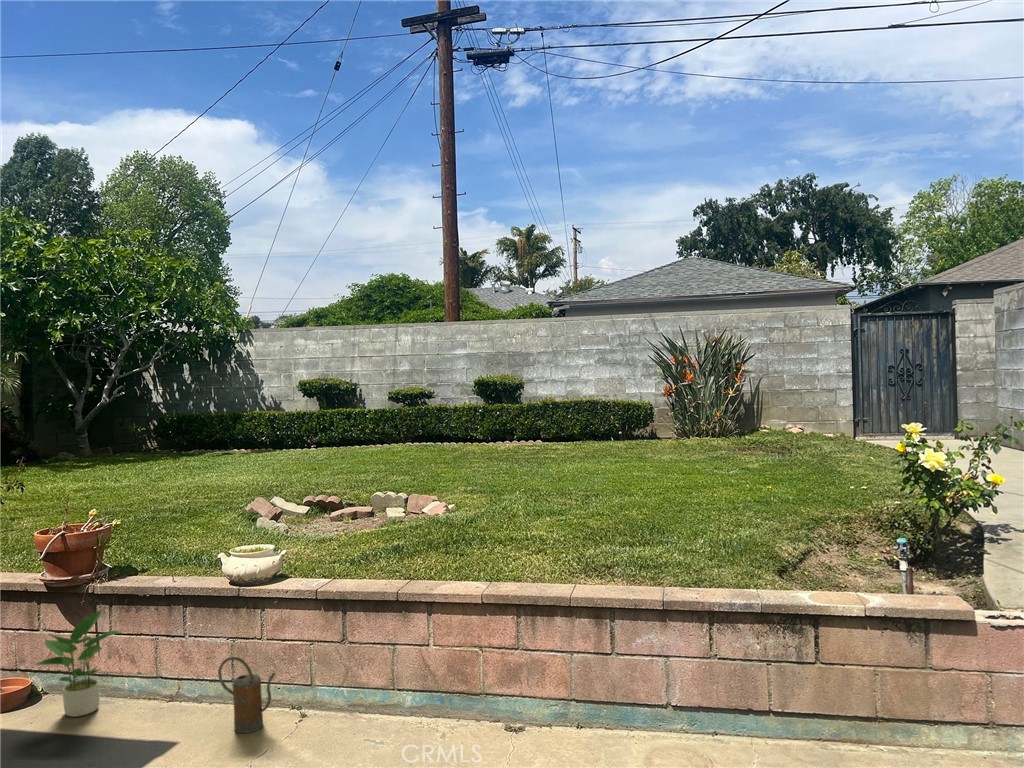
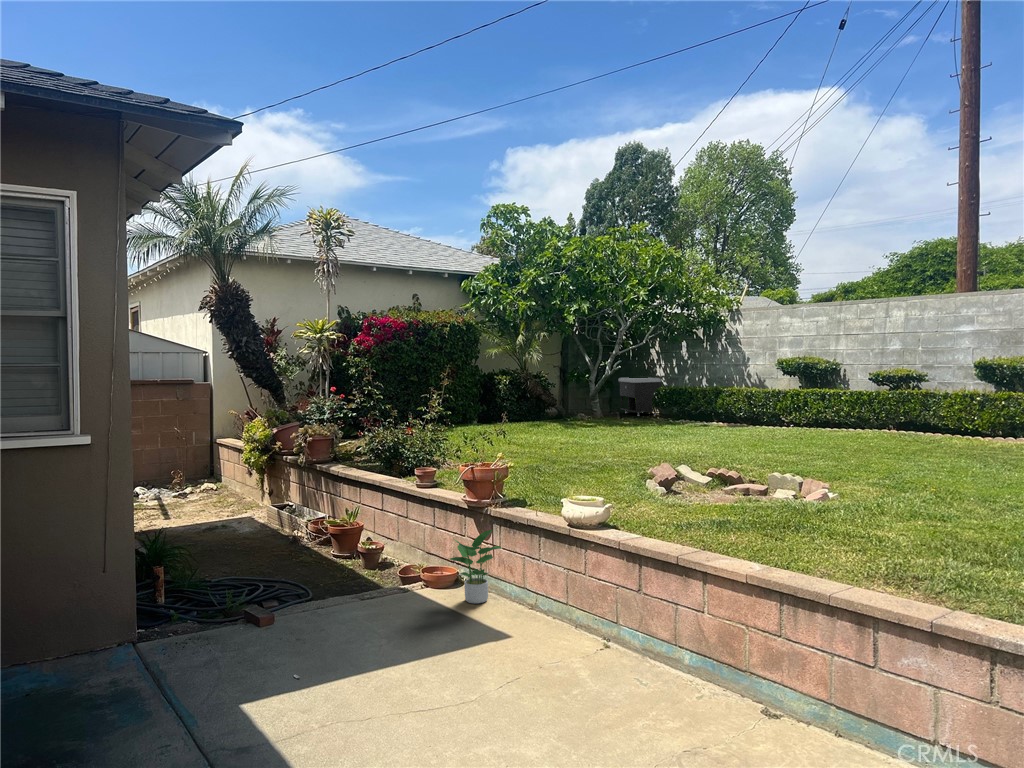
storage bench: none [101,405,161,451] -> present [618,378,661,416]
watering can: present [218,657,275,733] -> none [546,583,582,647]

